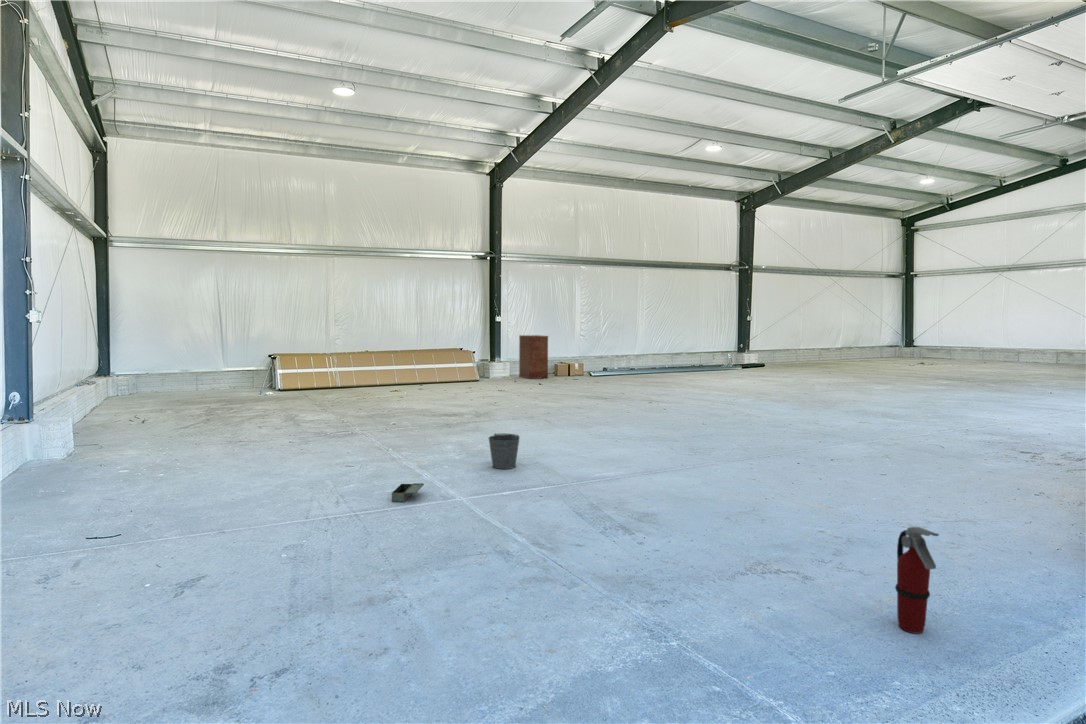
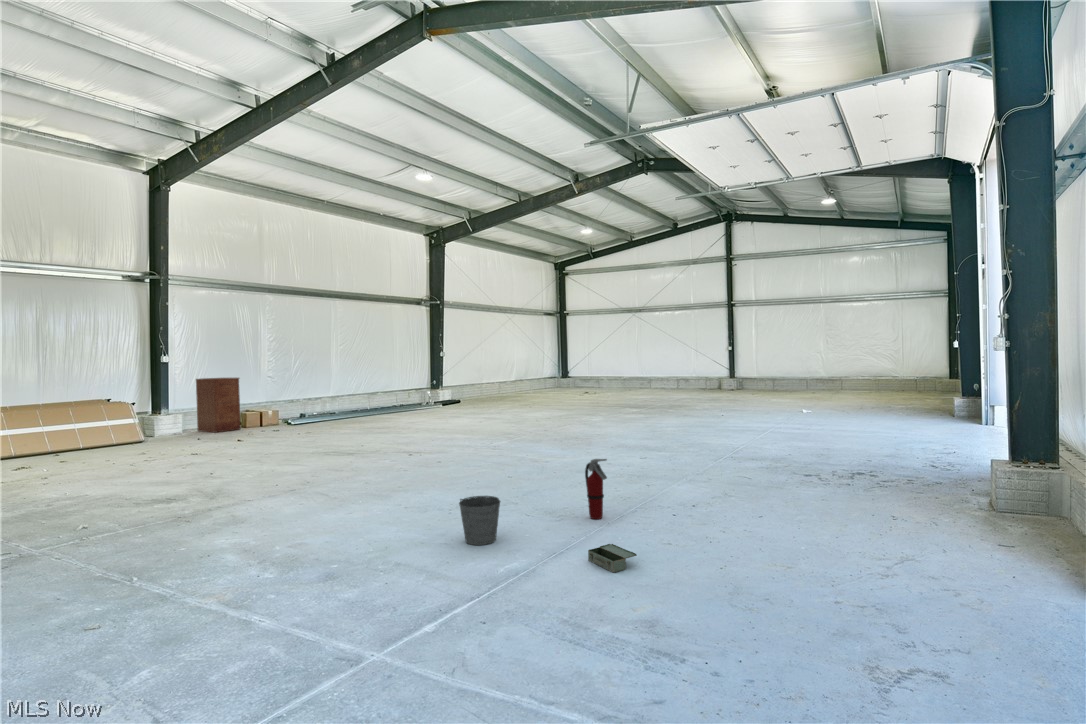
bucket: present [489,433,519,469] -> present [459,496,500,545]
toolbox: present [392,483,424,502] -> present [588,544,637,573]
fire extinguisher: present [895,527,939,633] -> present [585,459,607,519]

